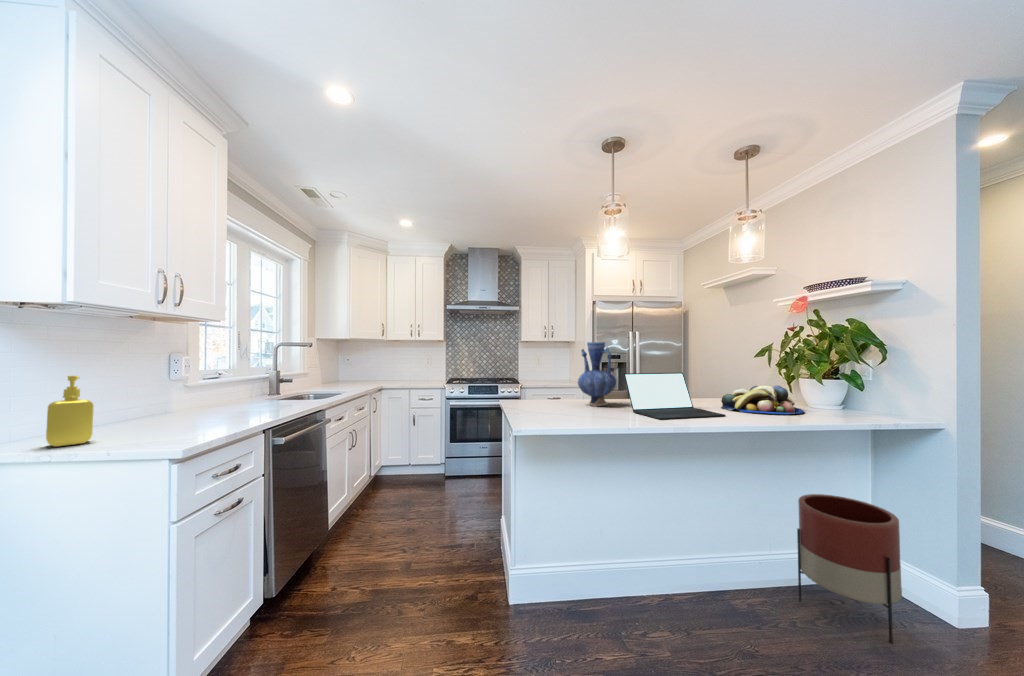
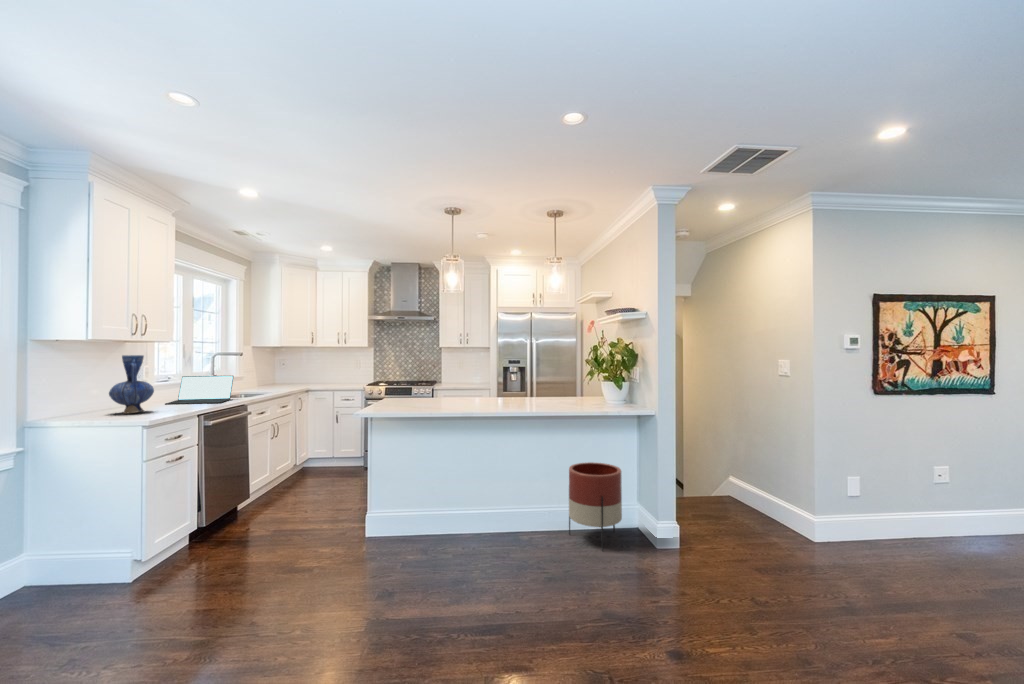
vase: present [578,342,616,406] -> present [109,355,154,414]
laptop: present [624,373,726,420] -> present [165,376,234,405]
soap dispenser: present [46,375,93,447] -> none [71,379,96,419]
fruit bowl: present [721,385,804,414] -> none [531,385,582,405]

